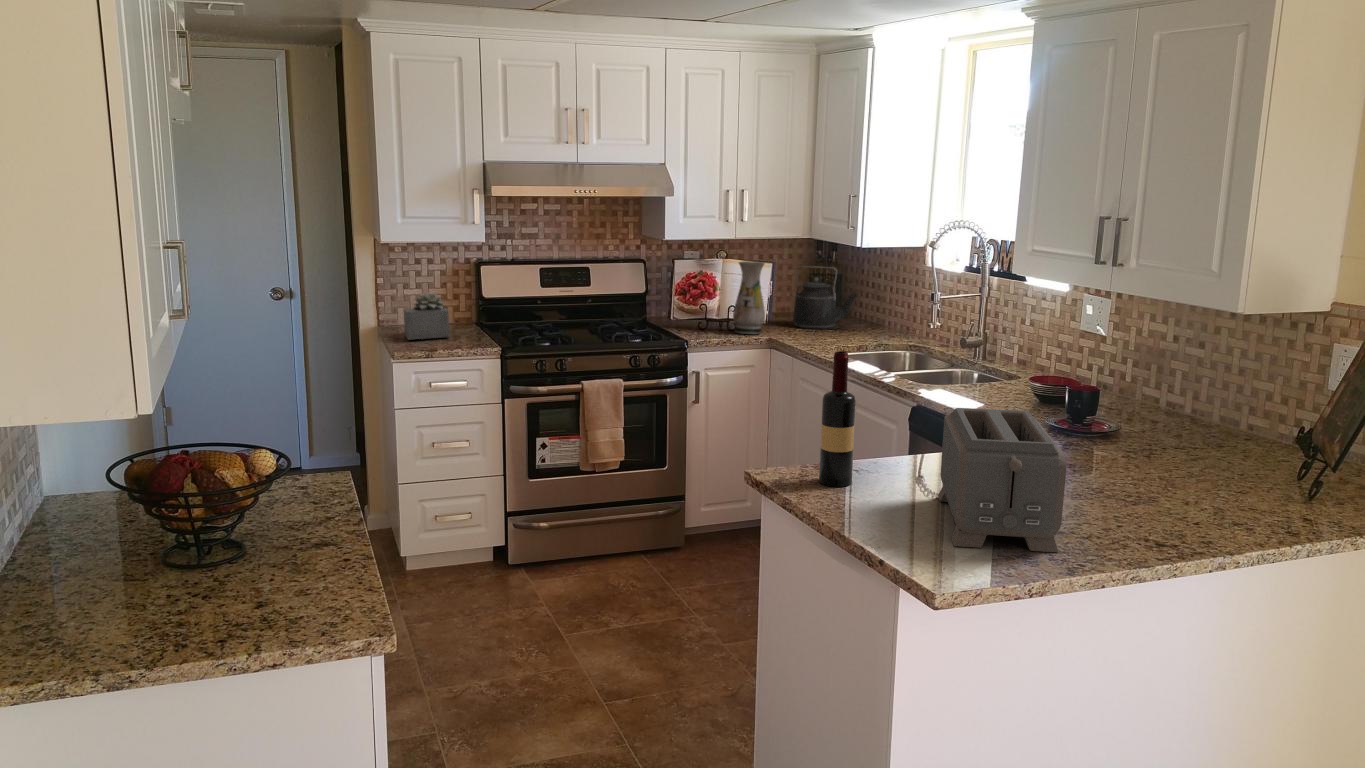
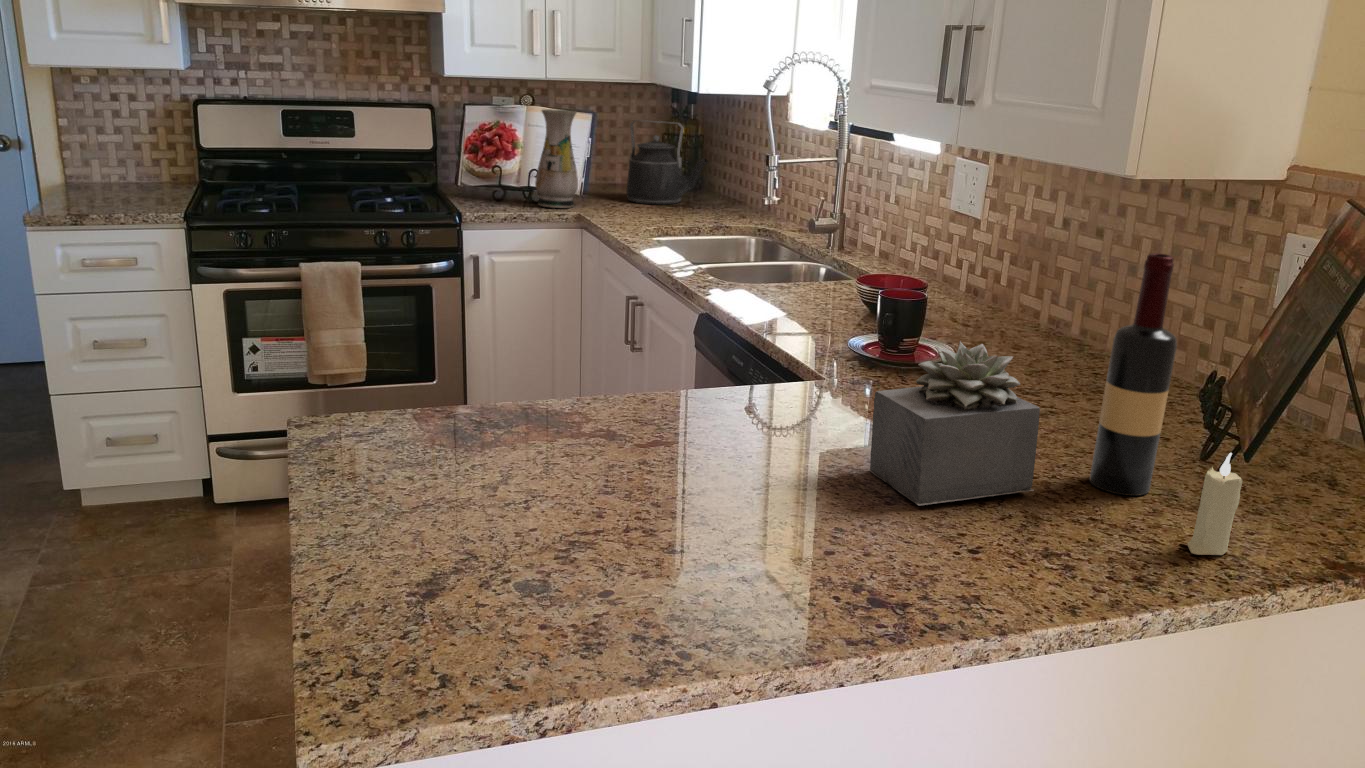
succulent plant: present [404,293,449,339] -> present [868,341,1040,506]
wine bottle: present [819,351,856,487] -> present [1090,253,1177,496]
toaster: present [938,408,1066,552] -> none [469,325,713,619]
candle: none [1307,464,1336,521] -> present [1188,453,1242,555]

